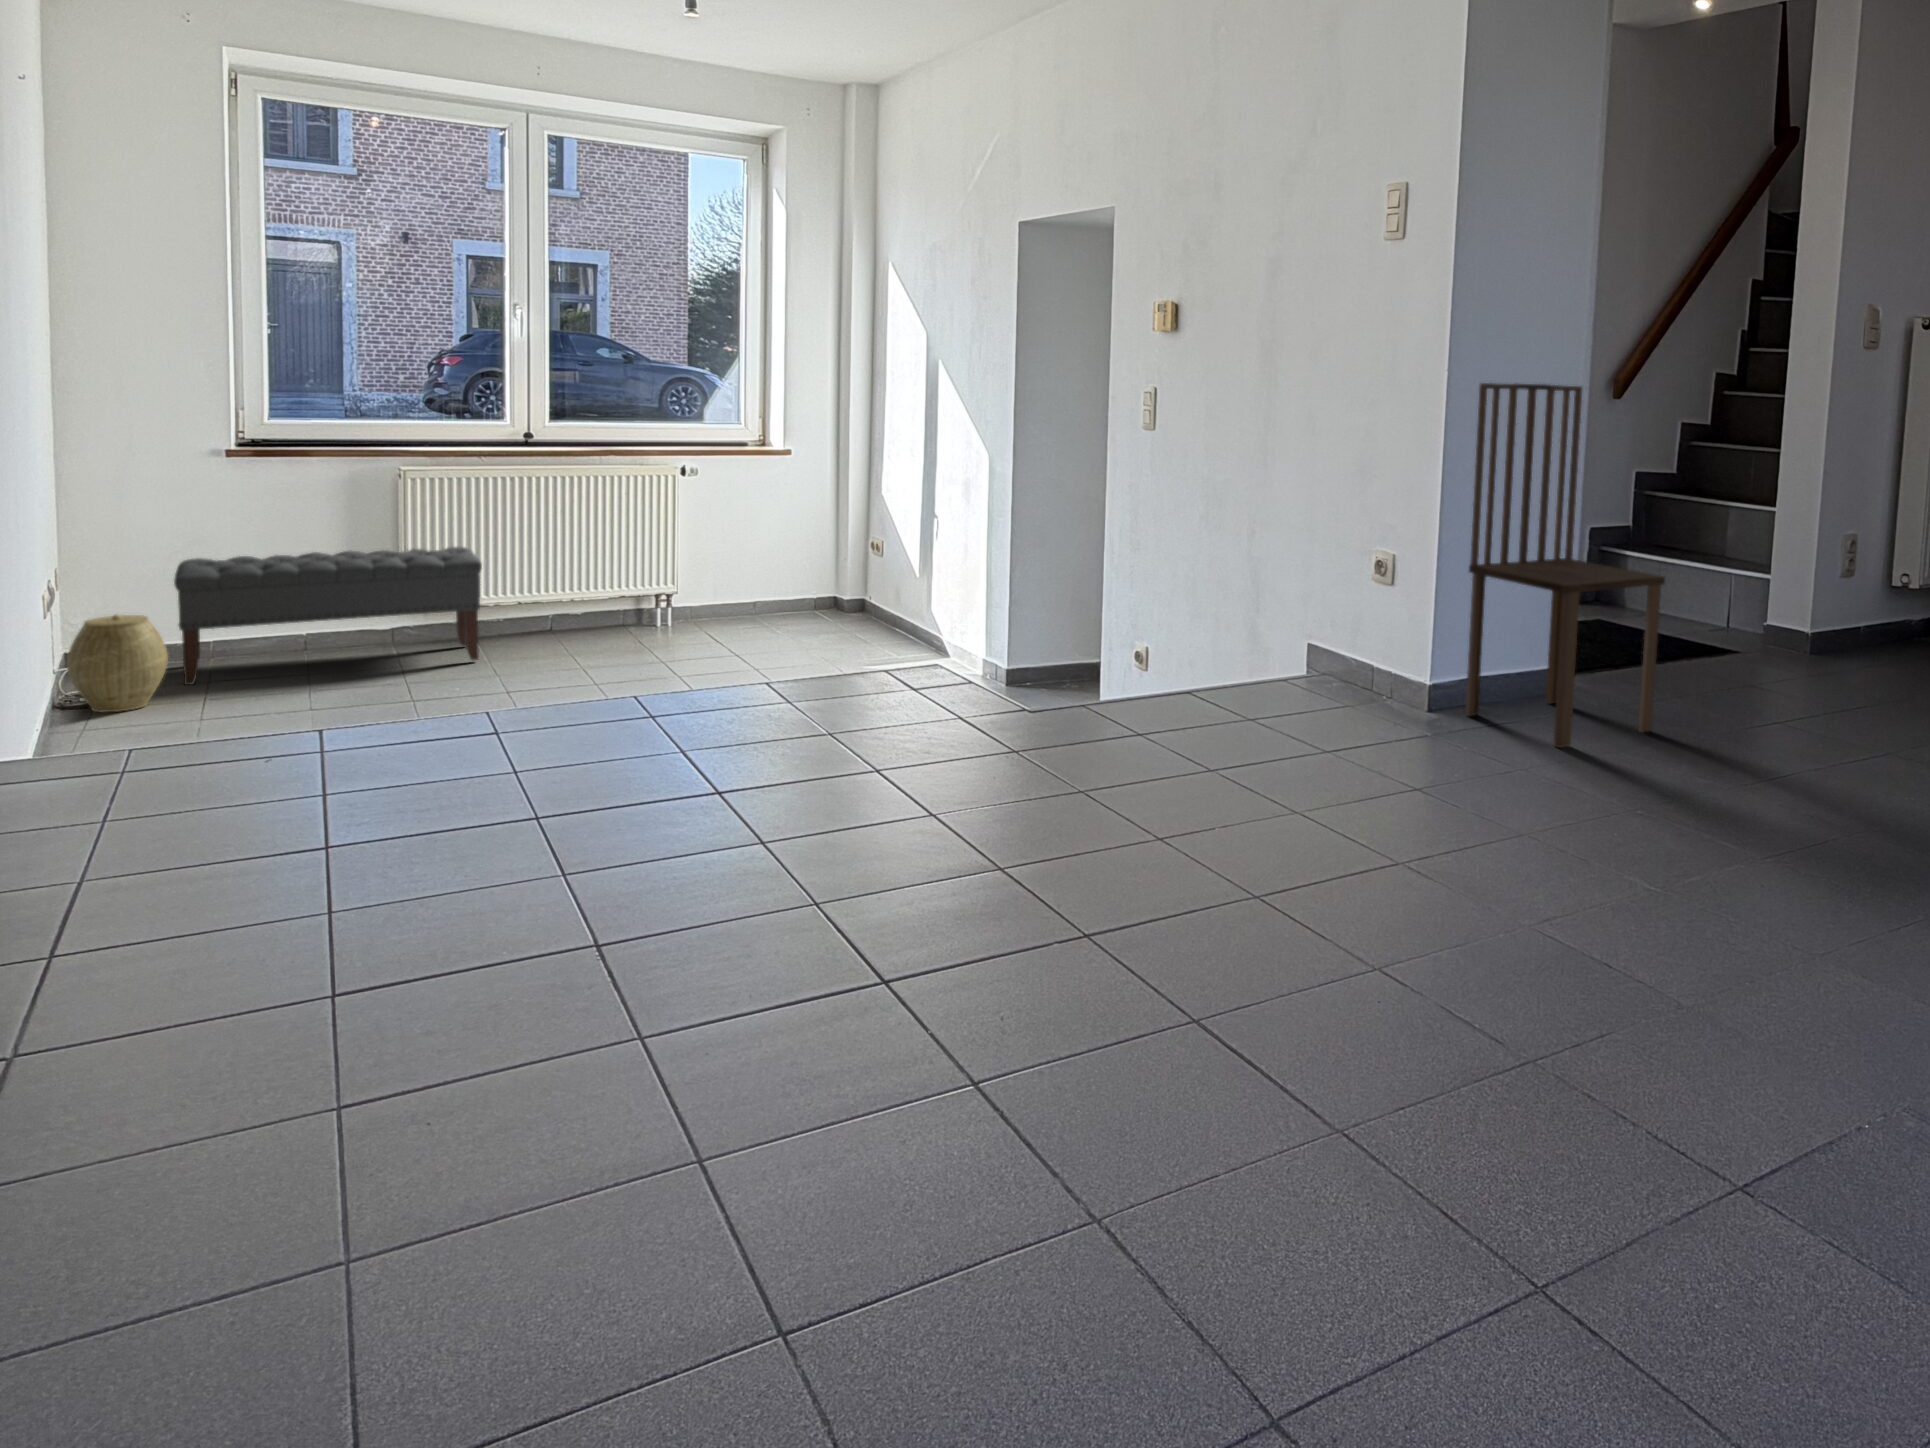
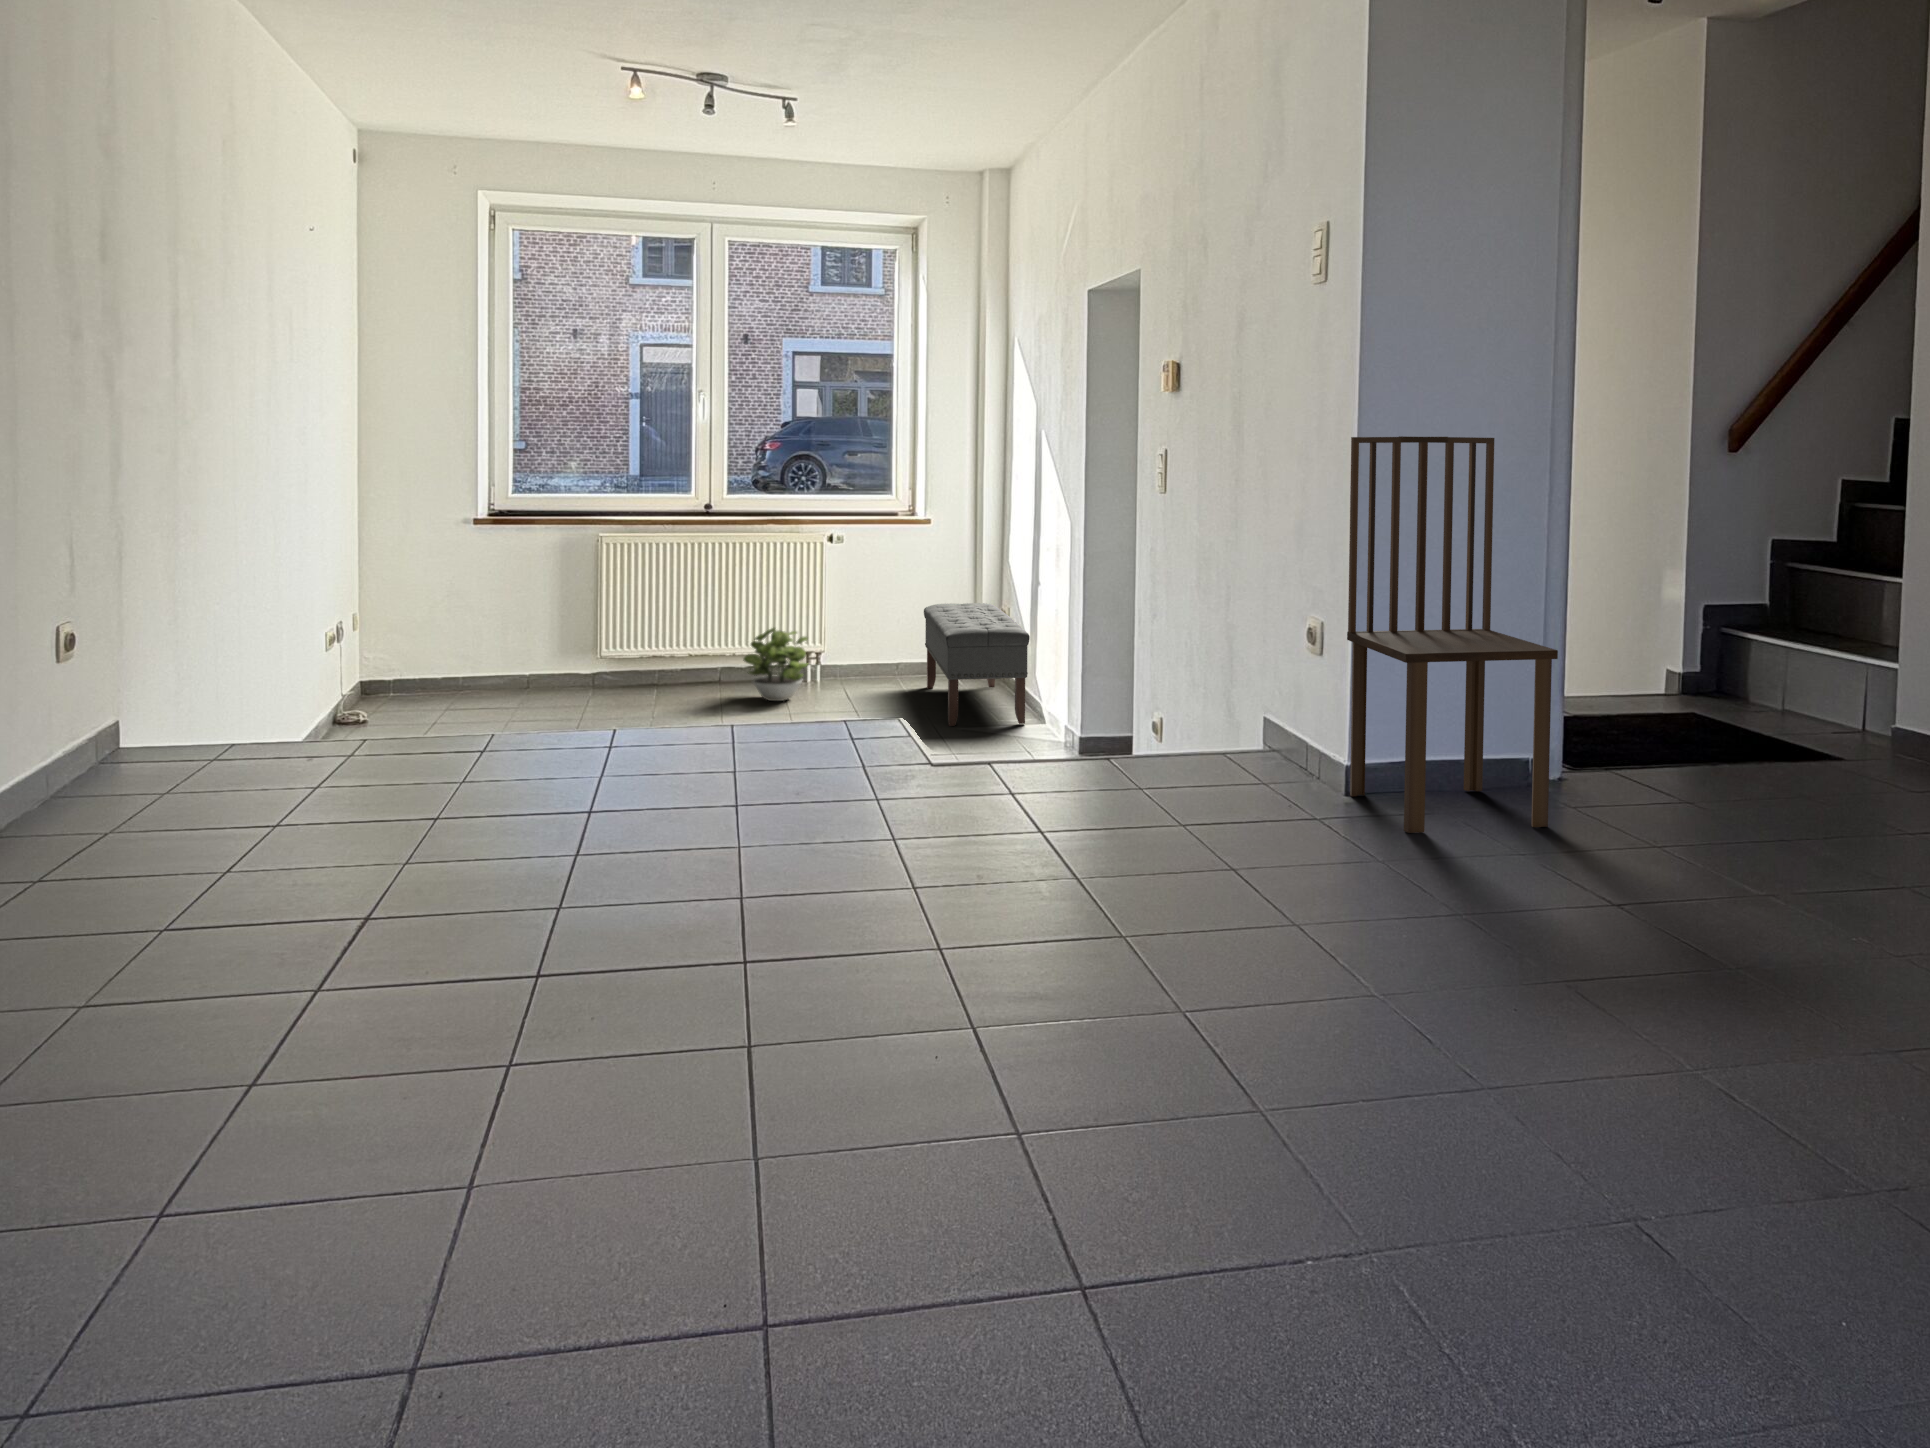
bench: present [174,547,482,685] -> present [924,603,1030,726]
potted plant: none [596,569,674,649] -> present [743,628,808,701]
woven basket: present [67,615,168,712] -> none [349,649,415,727]

